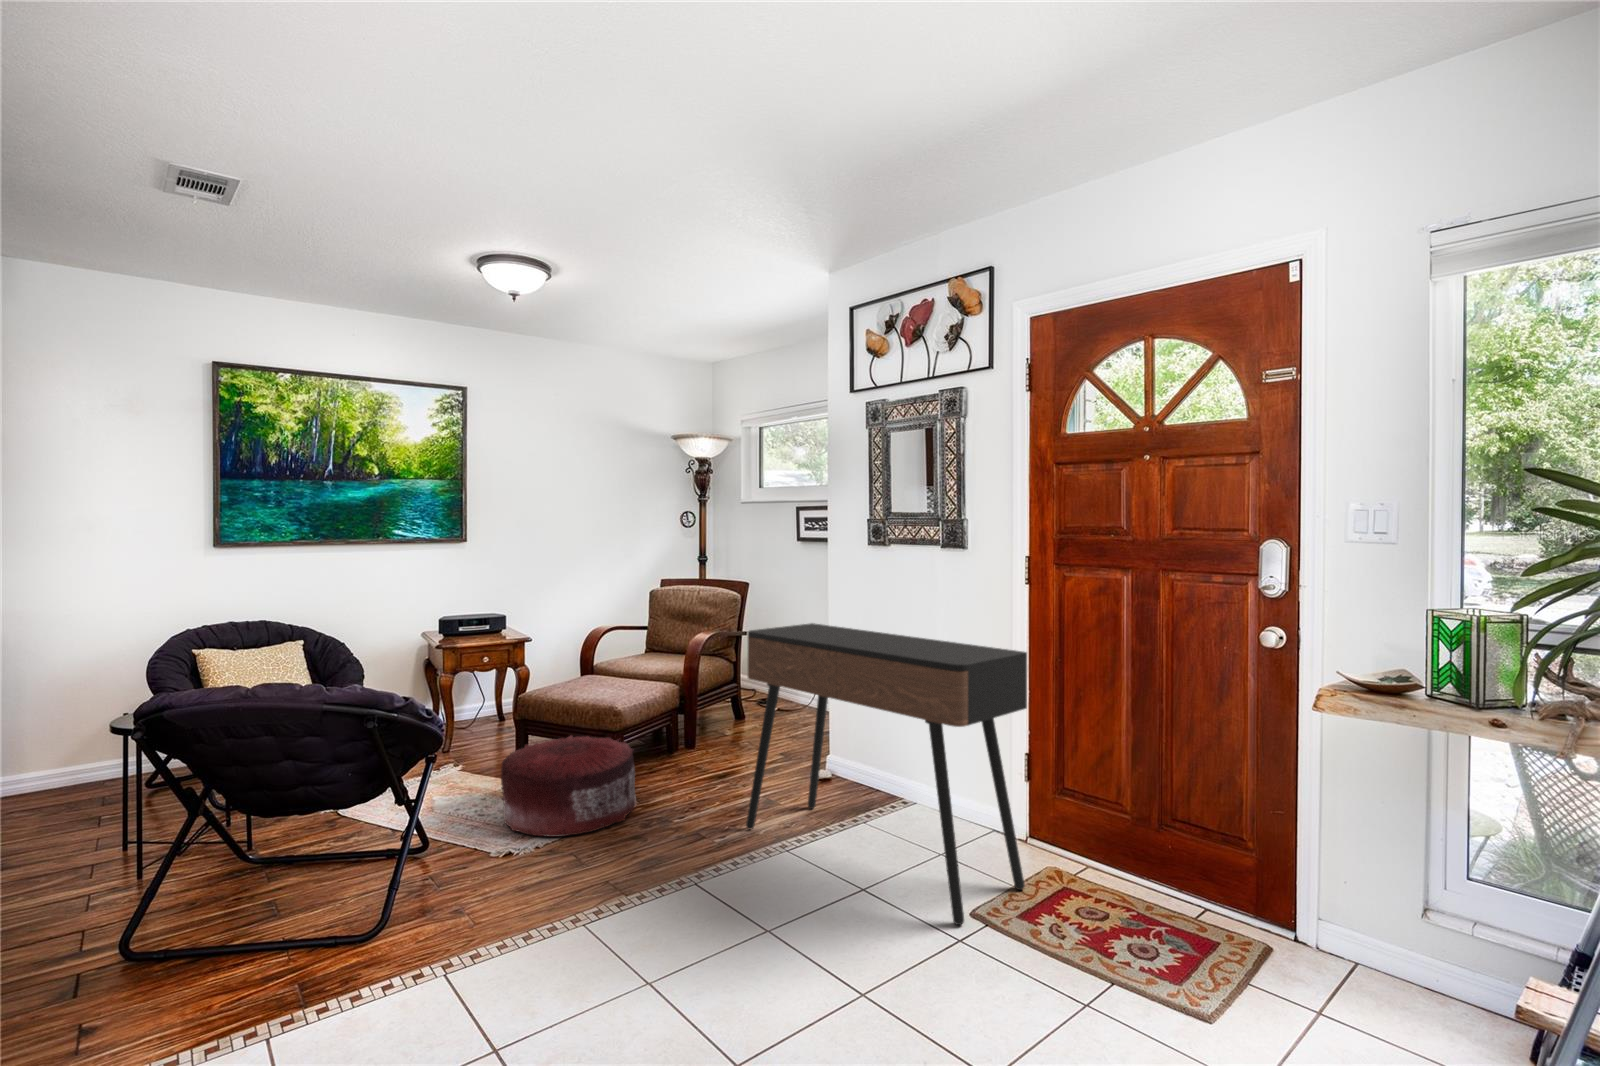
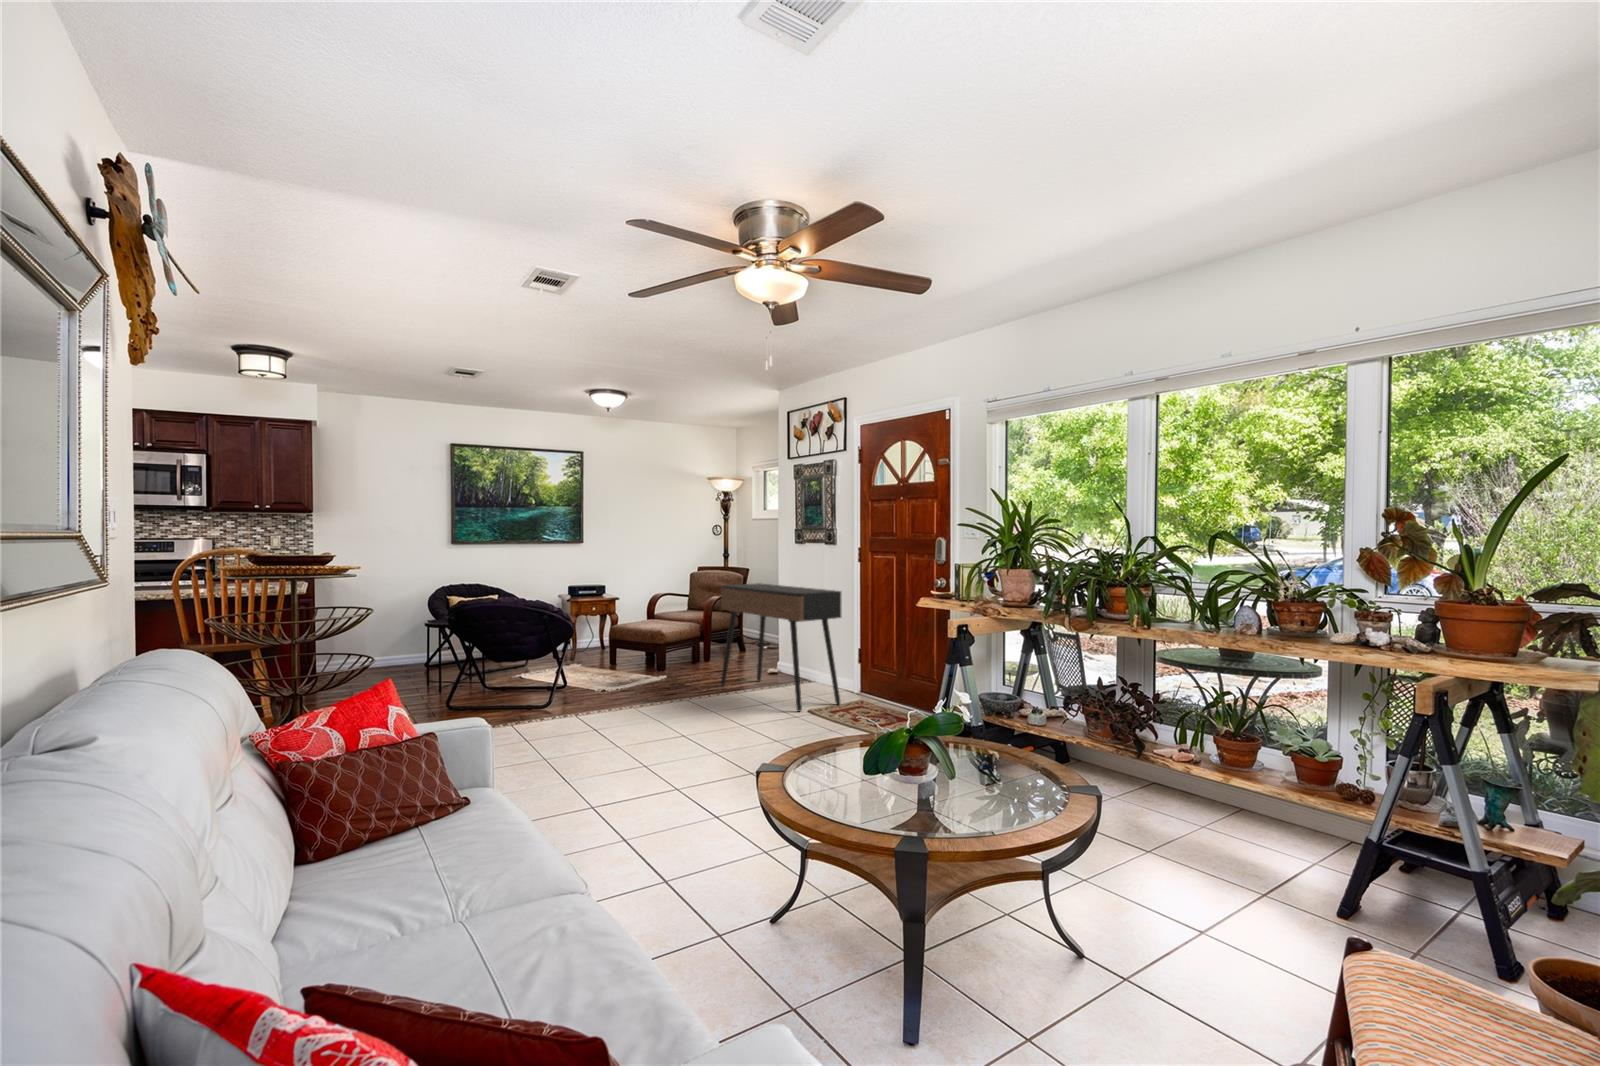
pouf: present [501,735,636,837] -> none [600,643,669,686]

